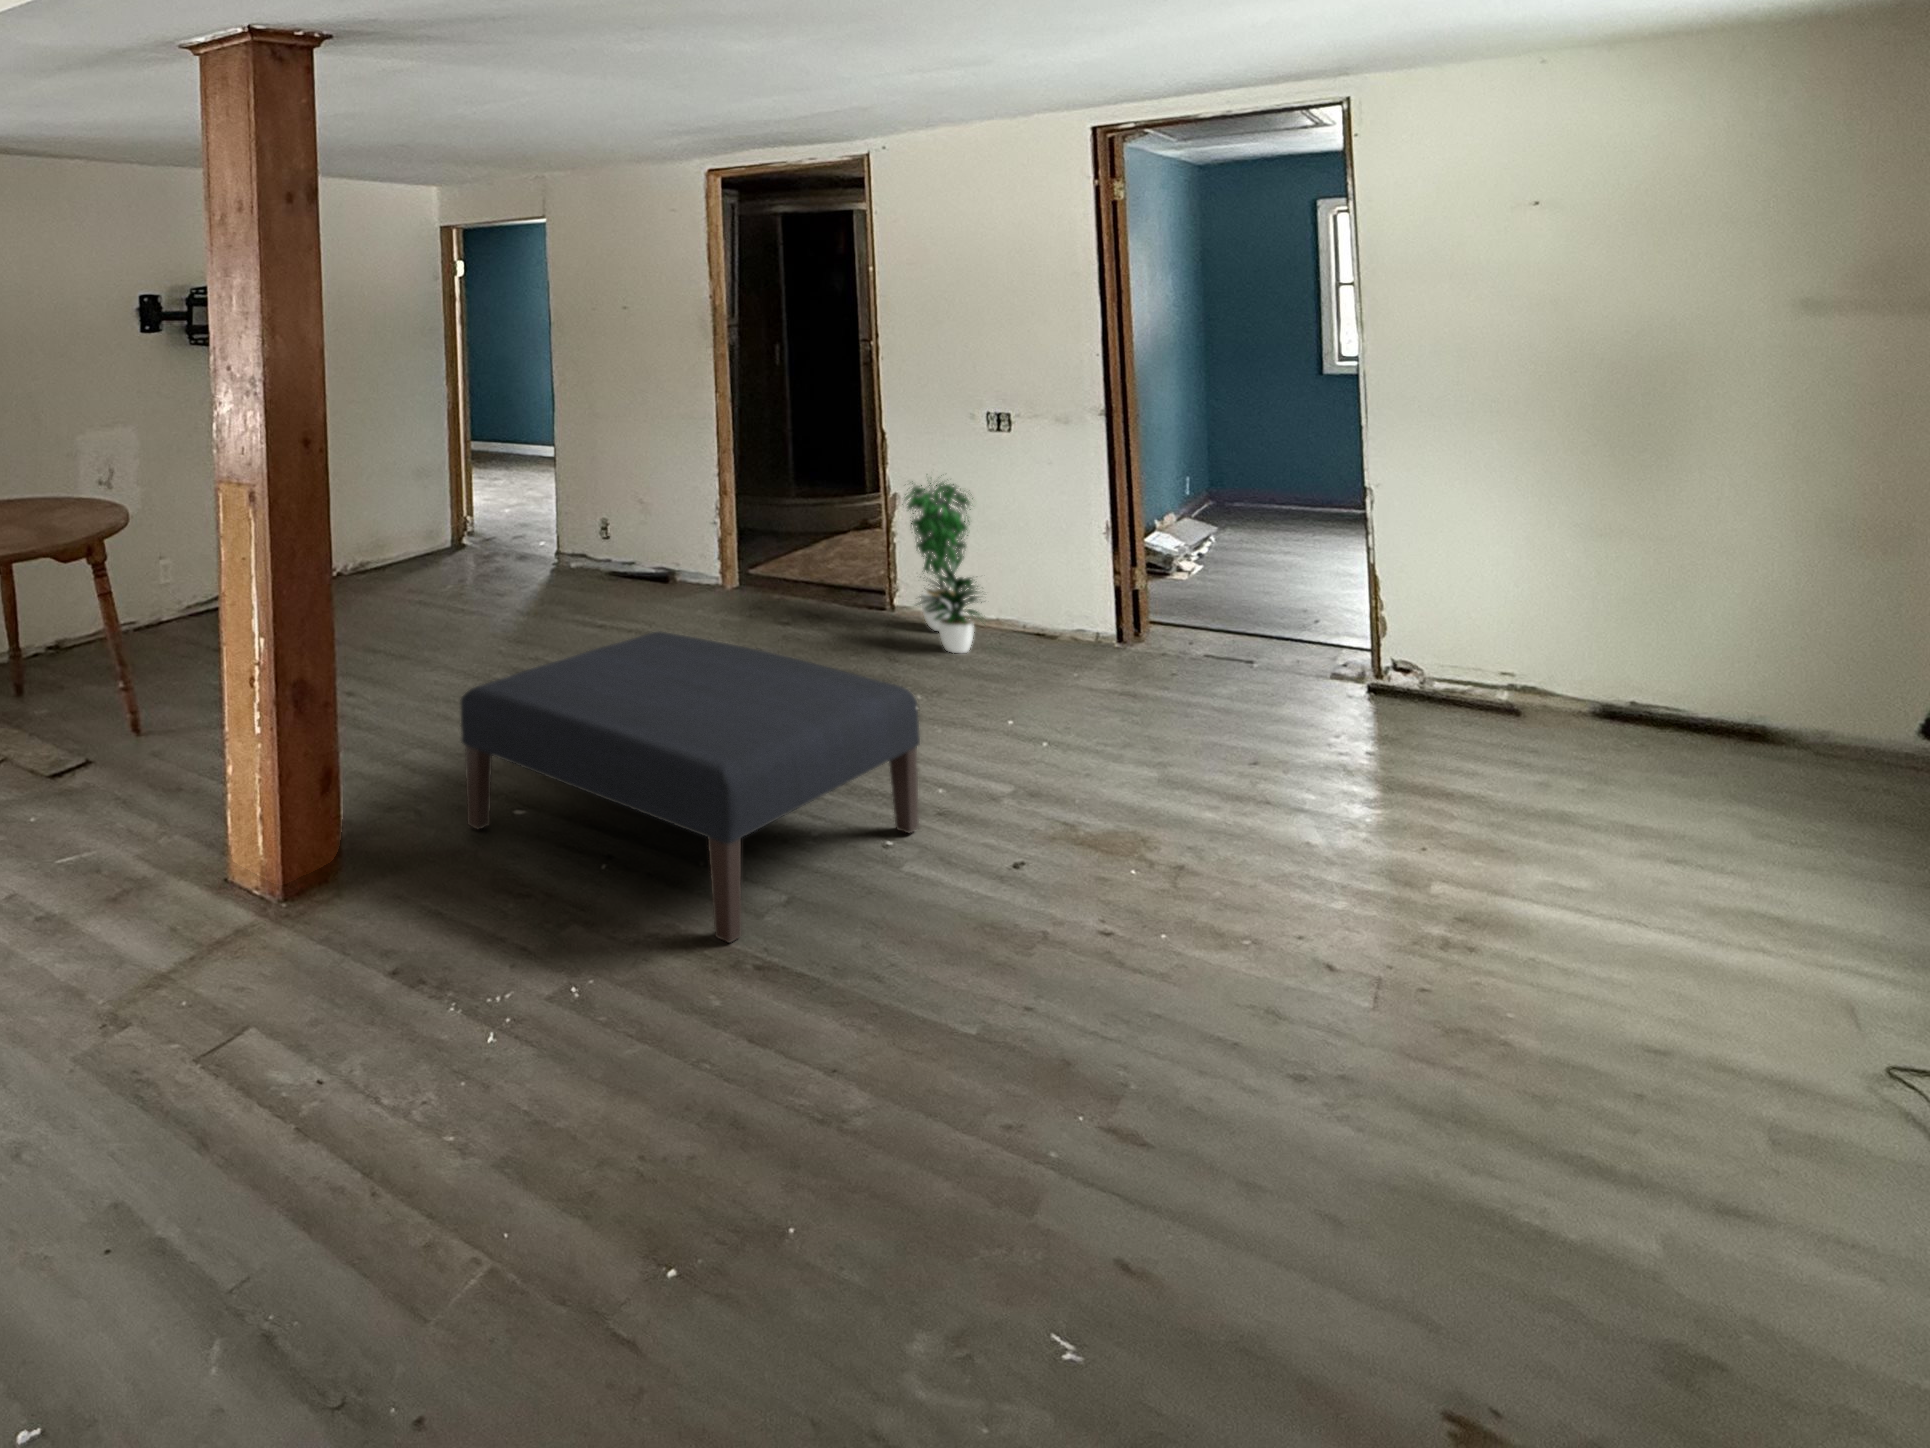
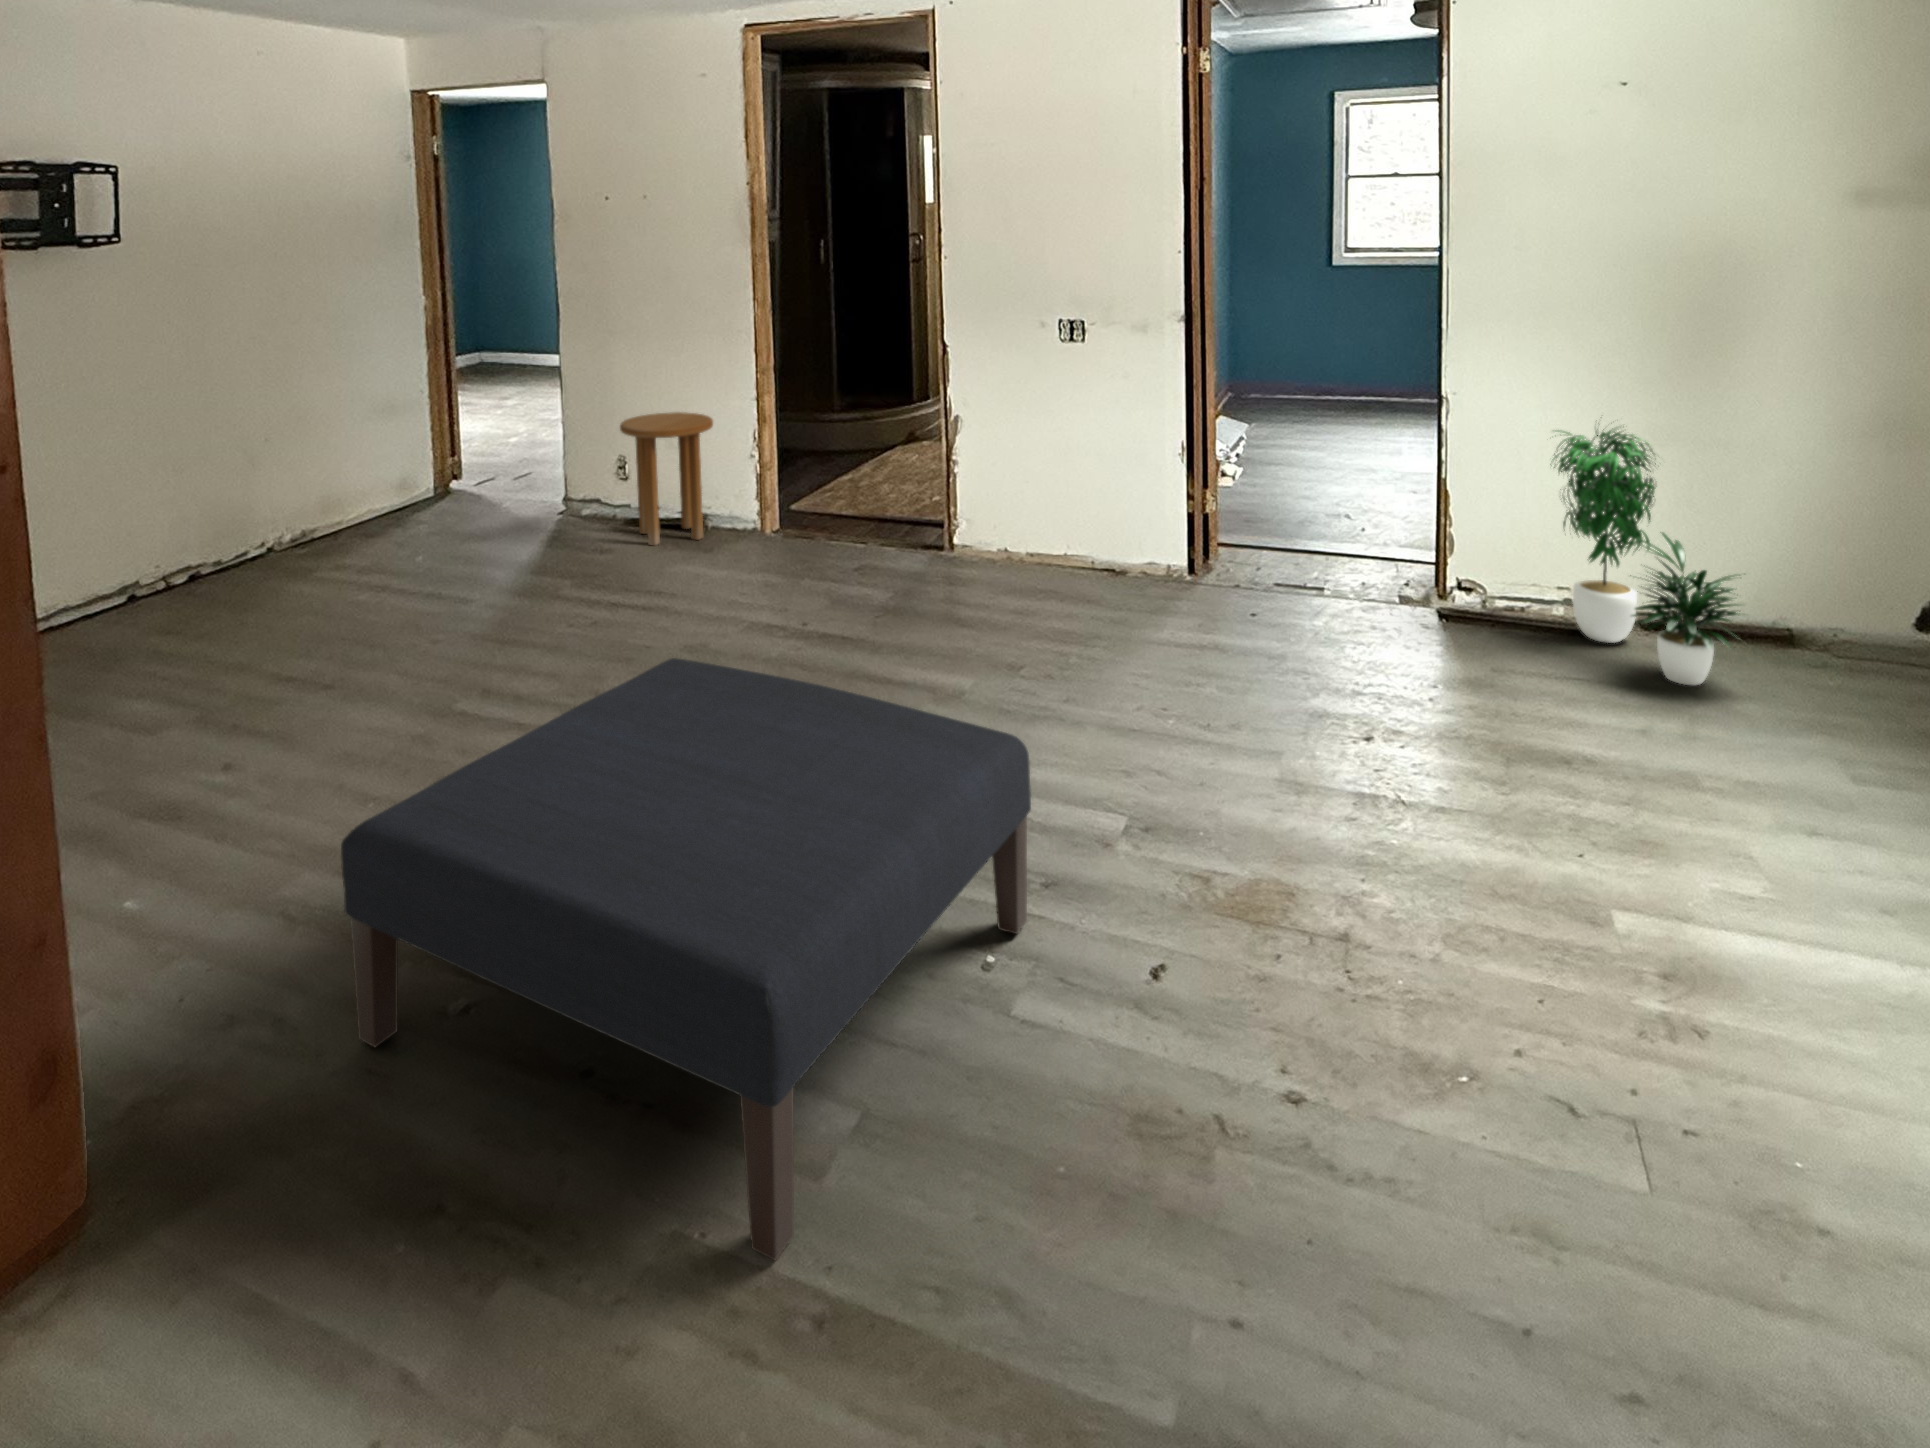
potted plant: present [902,481,985,653] -> present [1550,428,1740,685]
side table: none [606,484,683,591] -> present [620,412,713,545]

